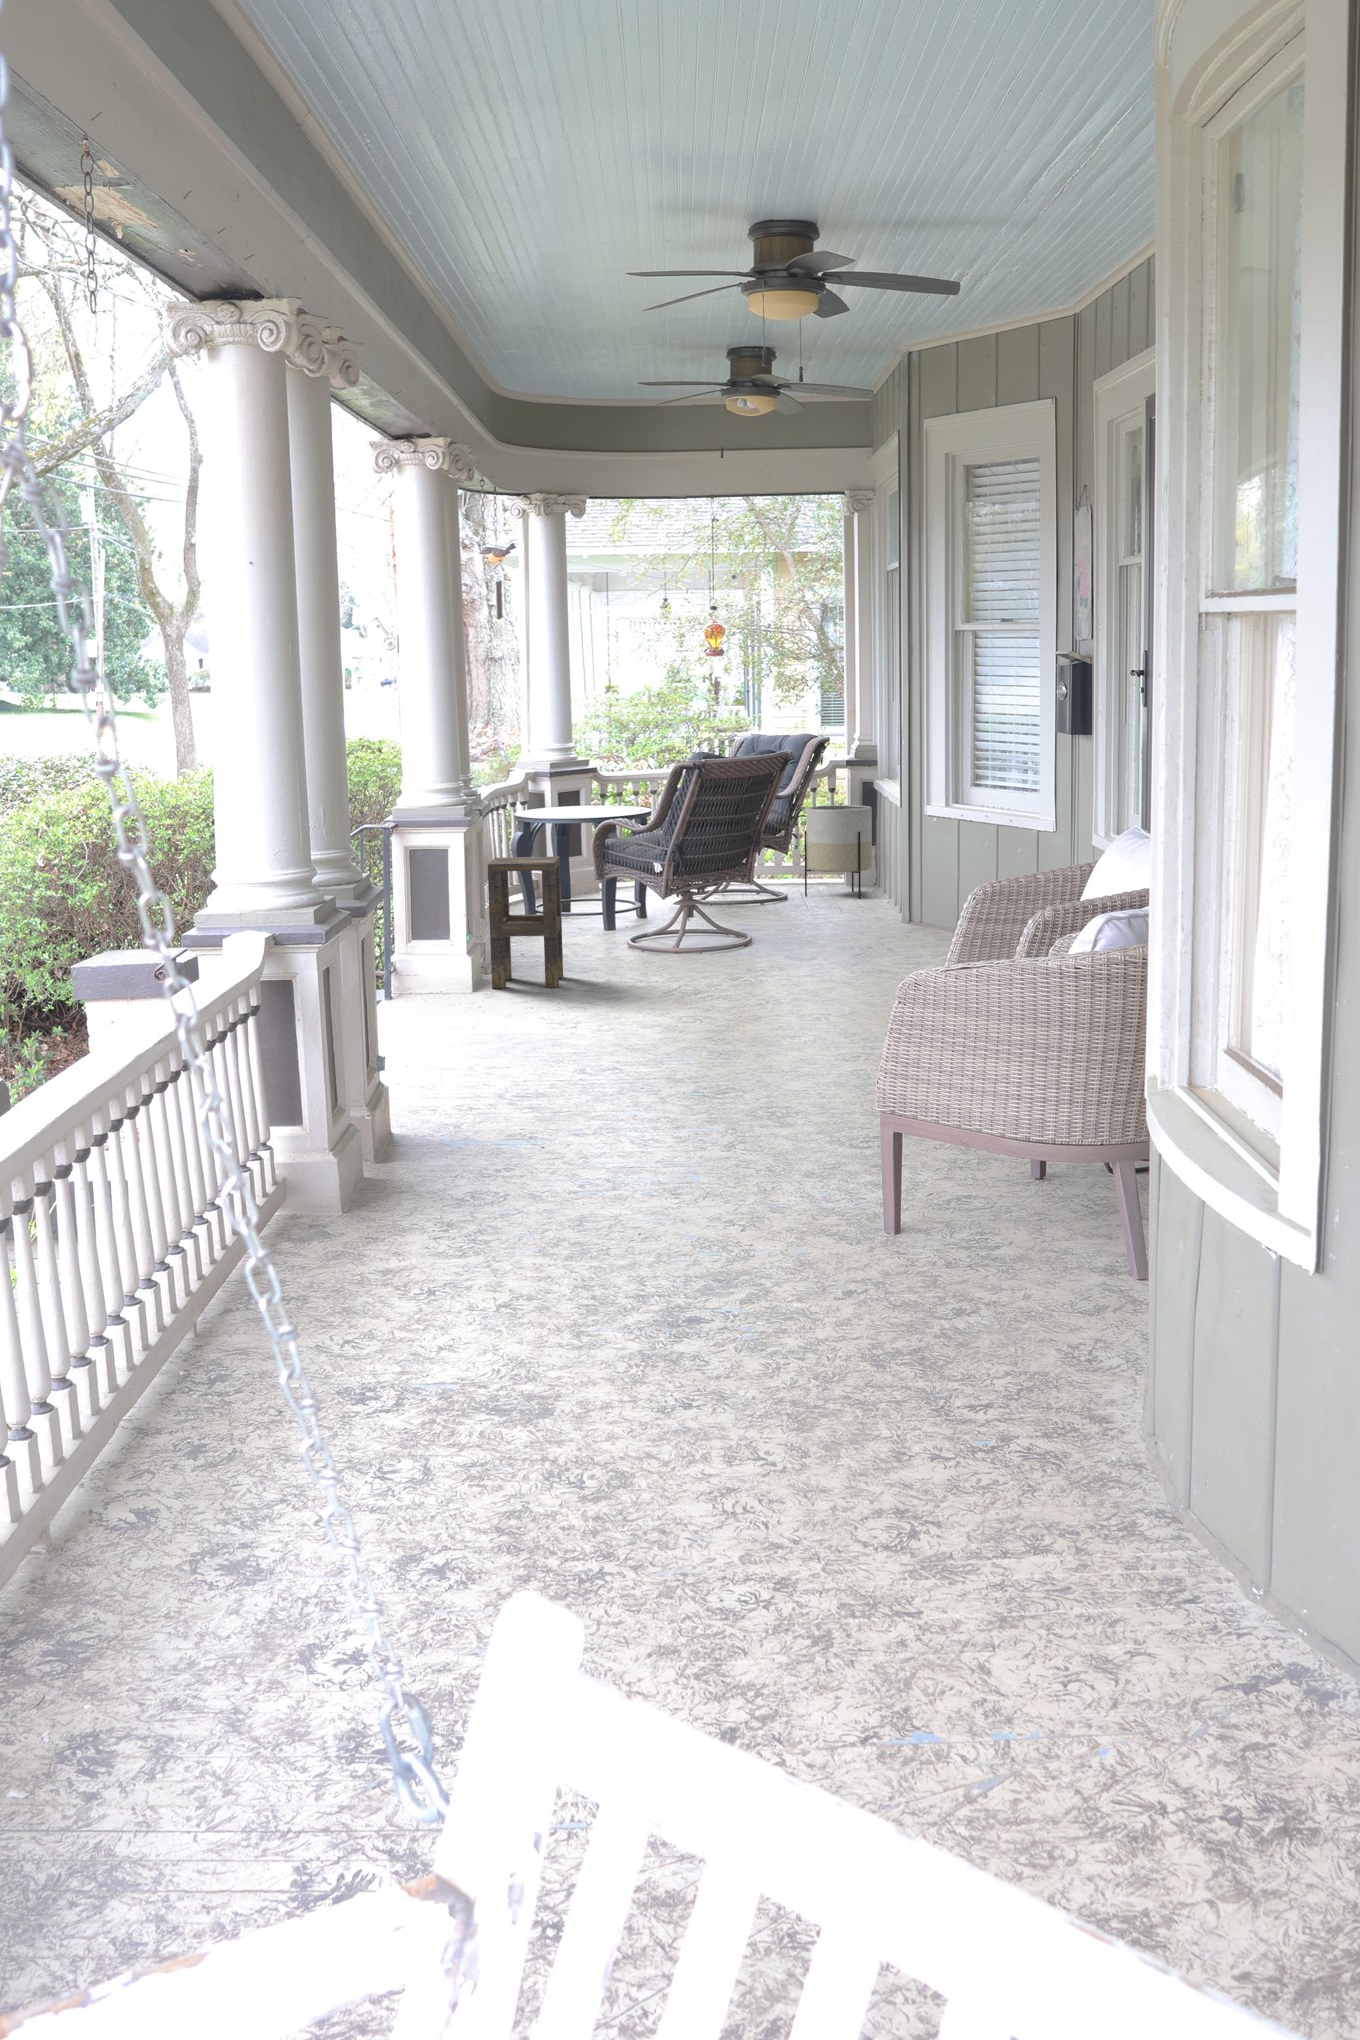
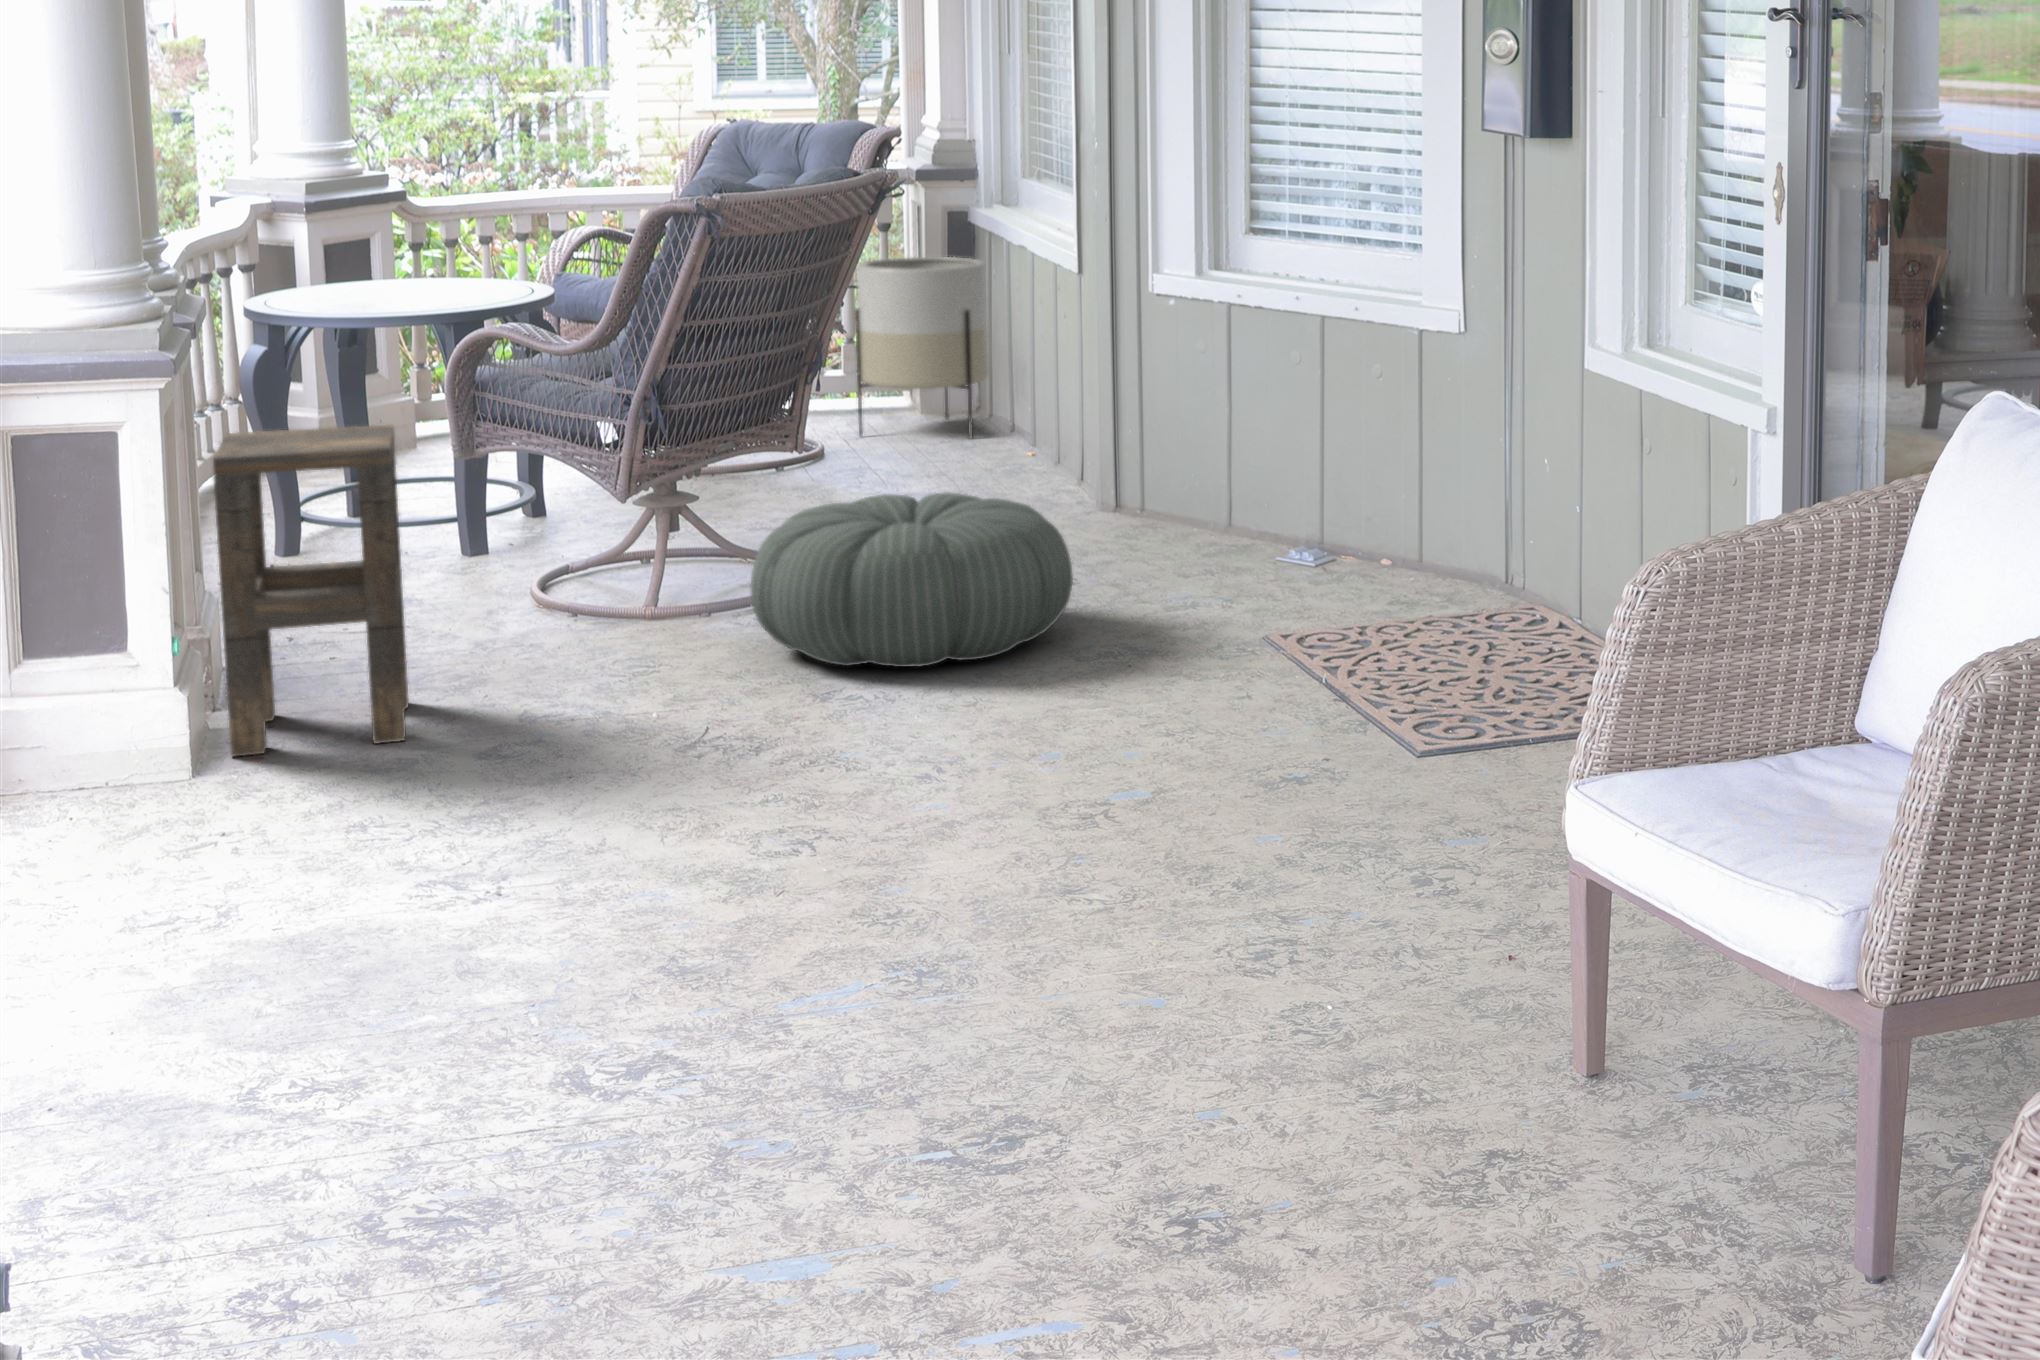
pouf: none [707,902,852,975] -> present [751,492,1073,667]

